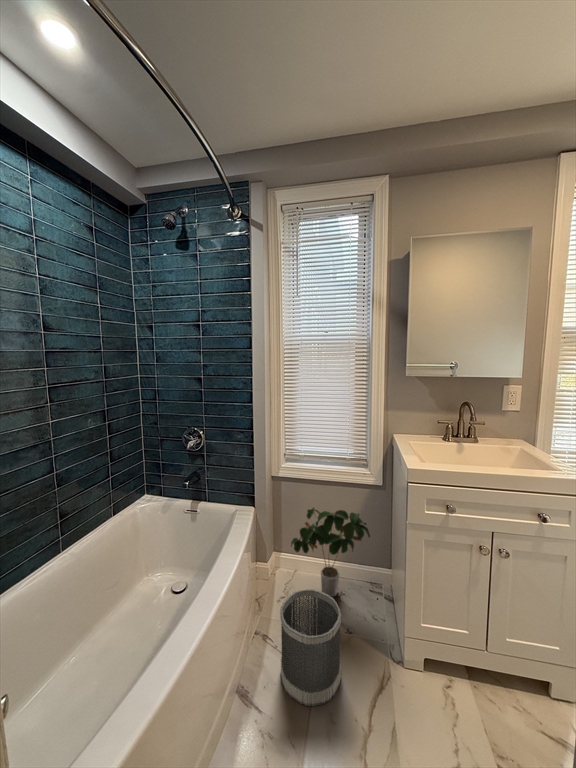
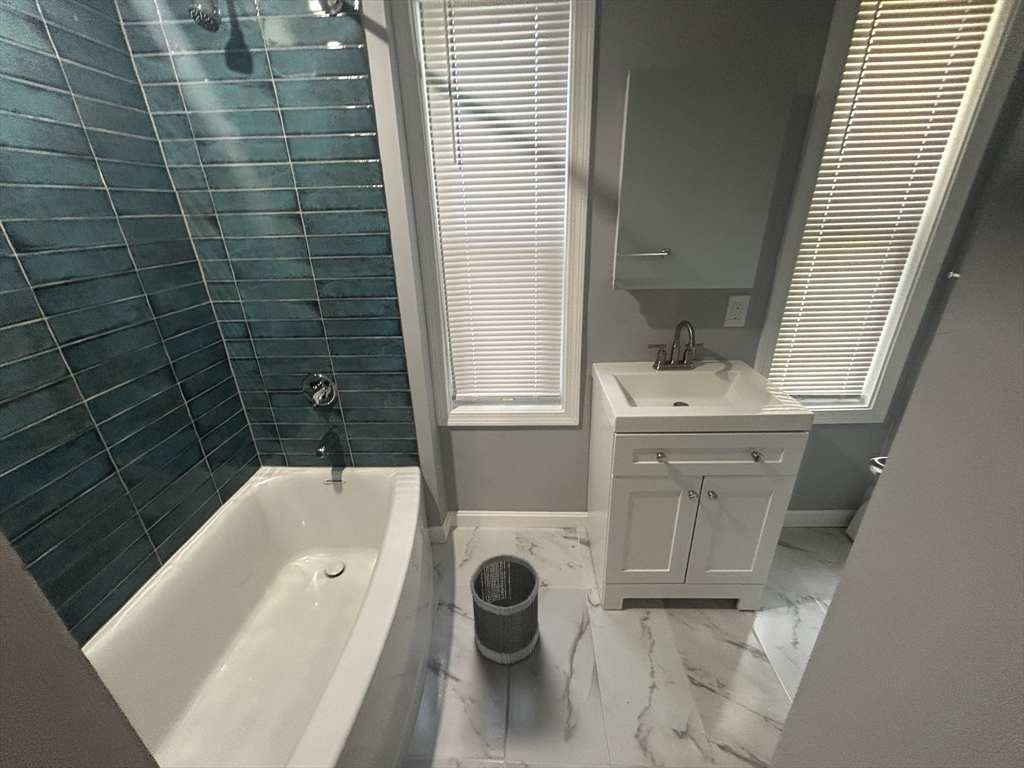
potted plant: present [291,508,370,597] -> none [469,456,564,549]

